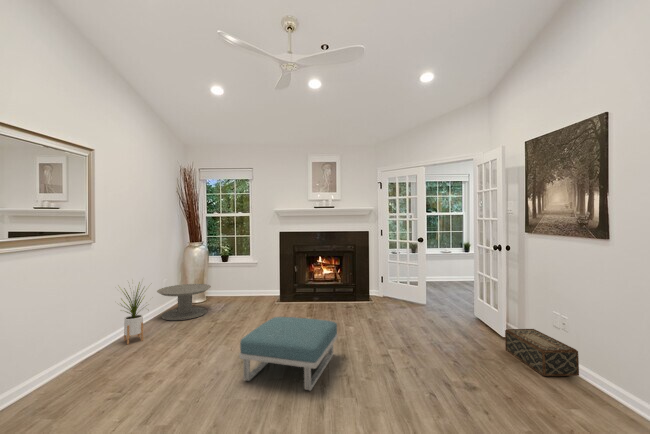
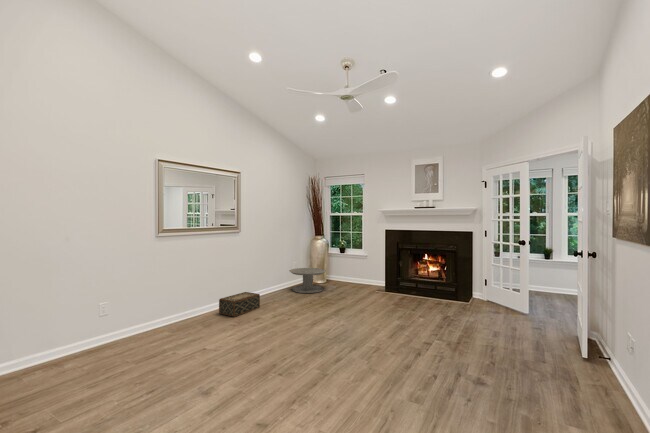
house plant: present [121,282,145,344] -> none [260,258,282,302]
footstool: present [239,317,338,390] -> none [317,296,397,348]
woven basket: present [505,329,579,376] -> present [219,292,260,317]

